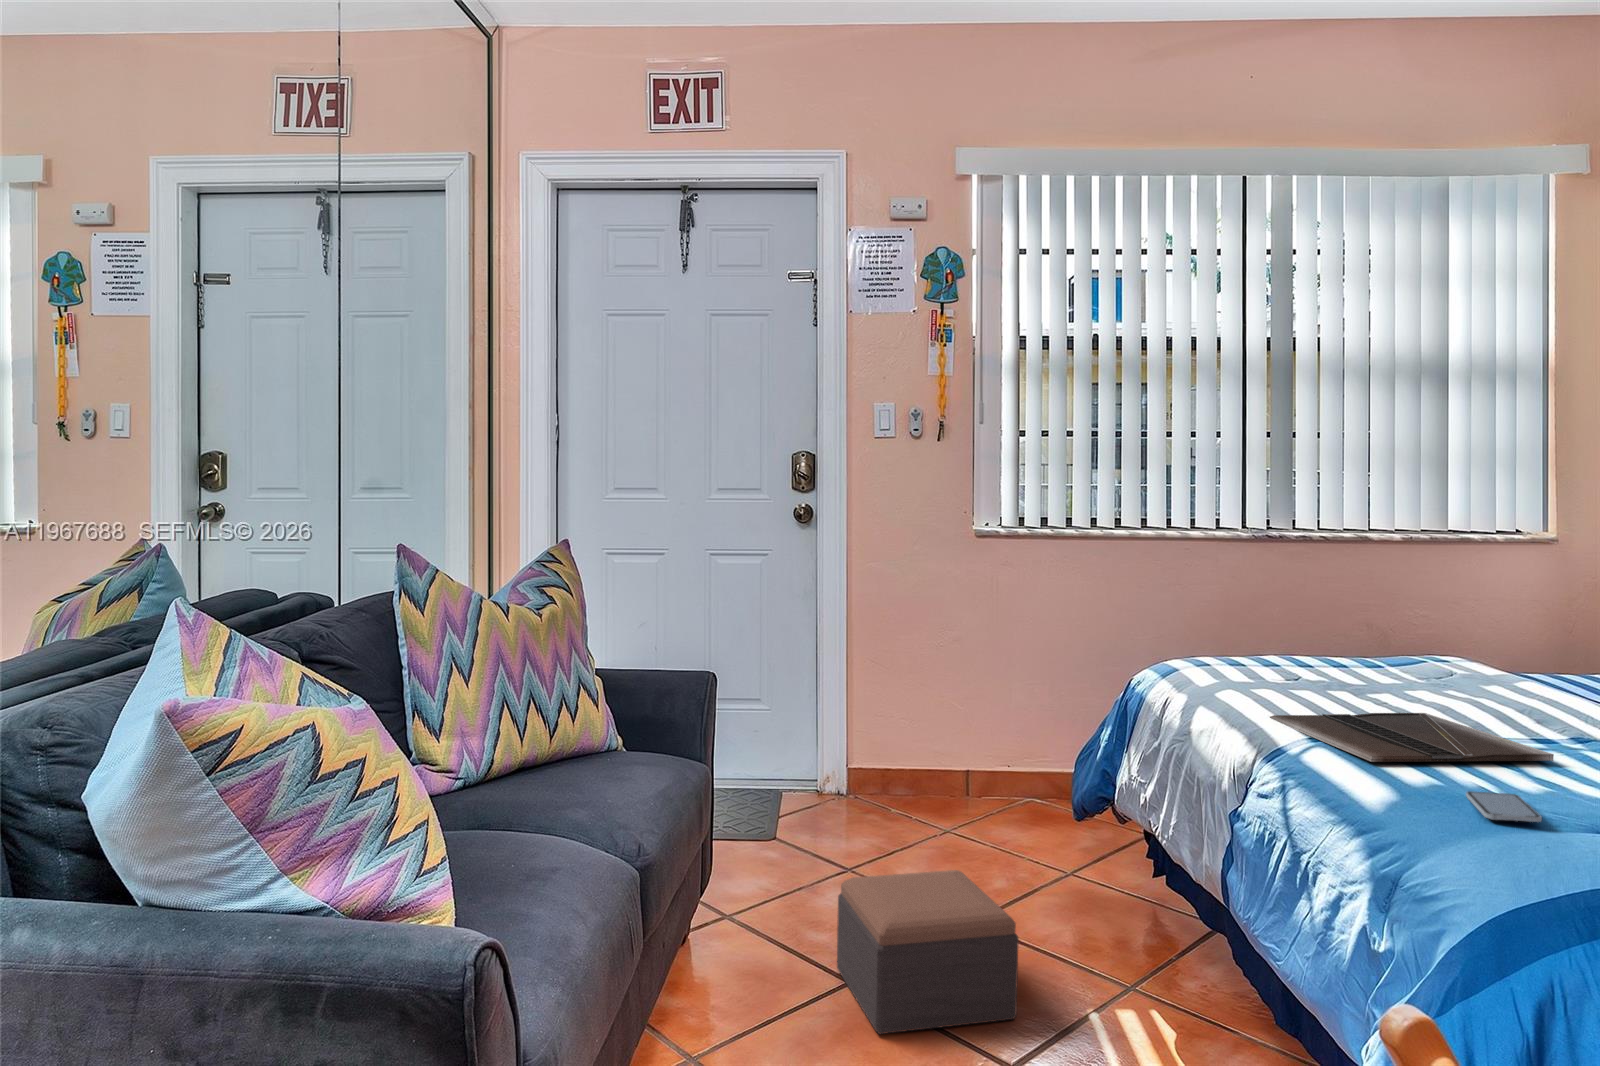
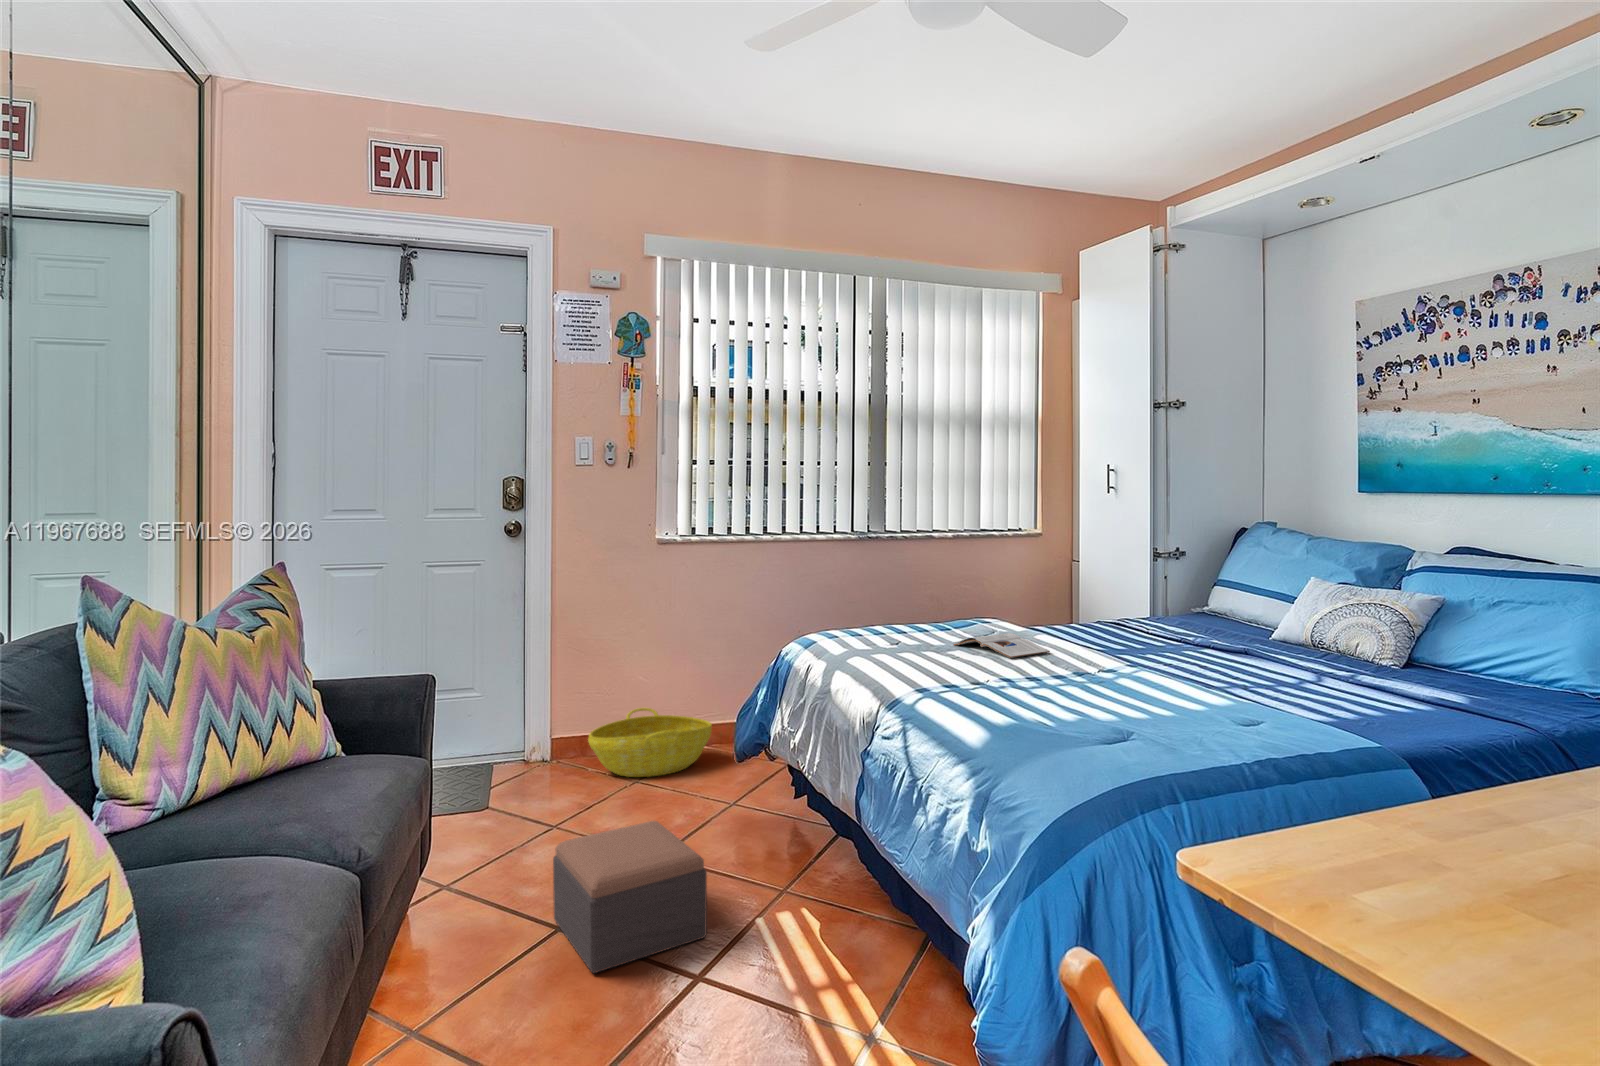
magazine: none [1382,676,1537,709] -> present [954,633,1050,658]
laptop: present [1270,713,1554,762] -> none [885,663,1068,706]
basket: none [886,741,1040,826] -> present [588,708,712,777]
smartphone: present [1466,791,1542,822] -> none [1022,721,1072,744]

